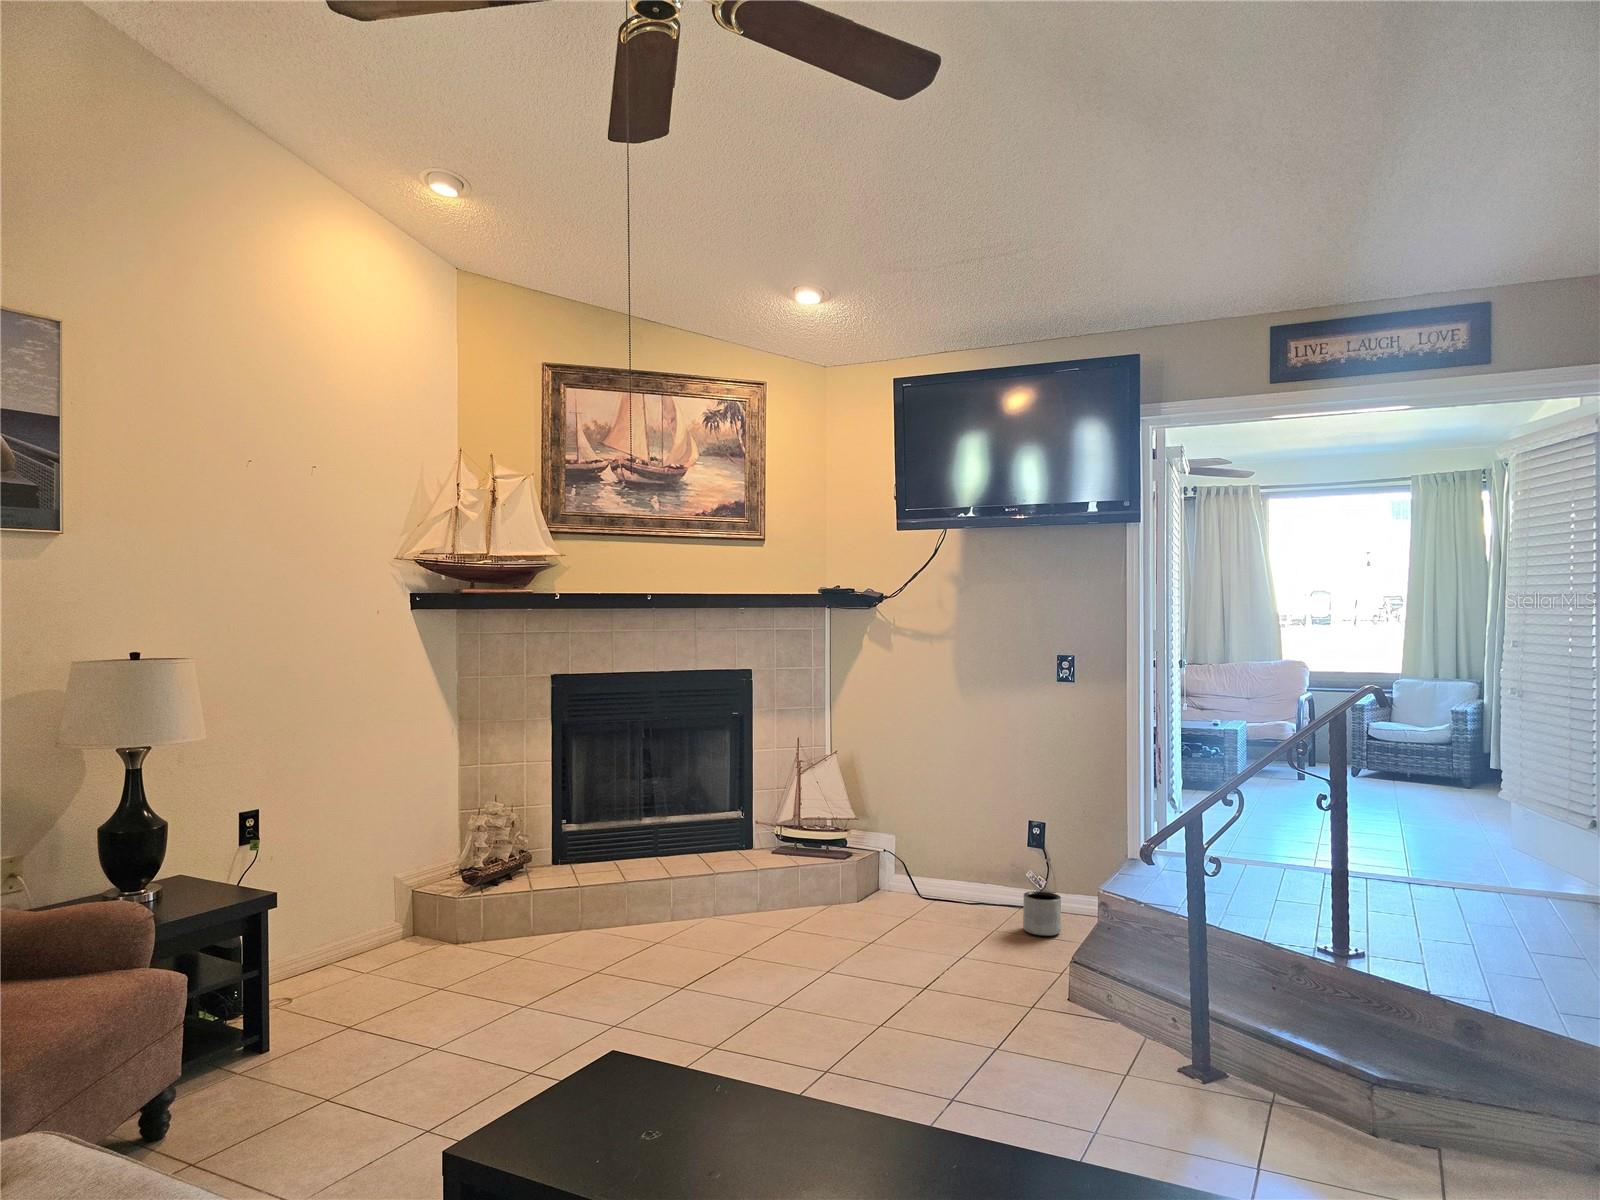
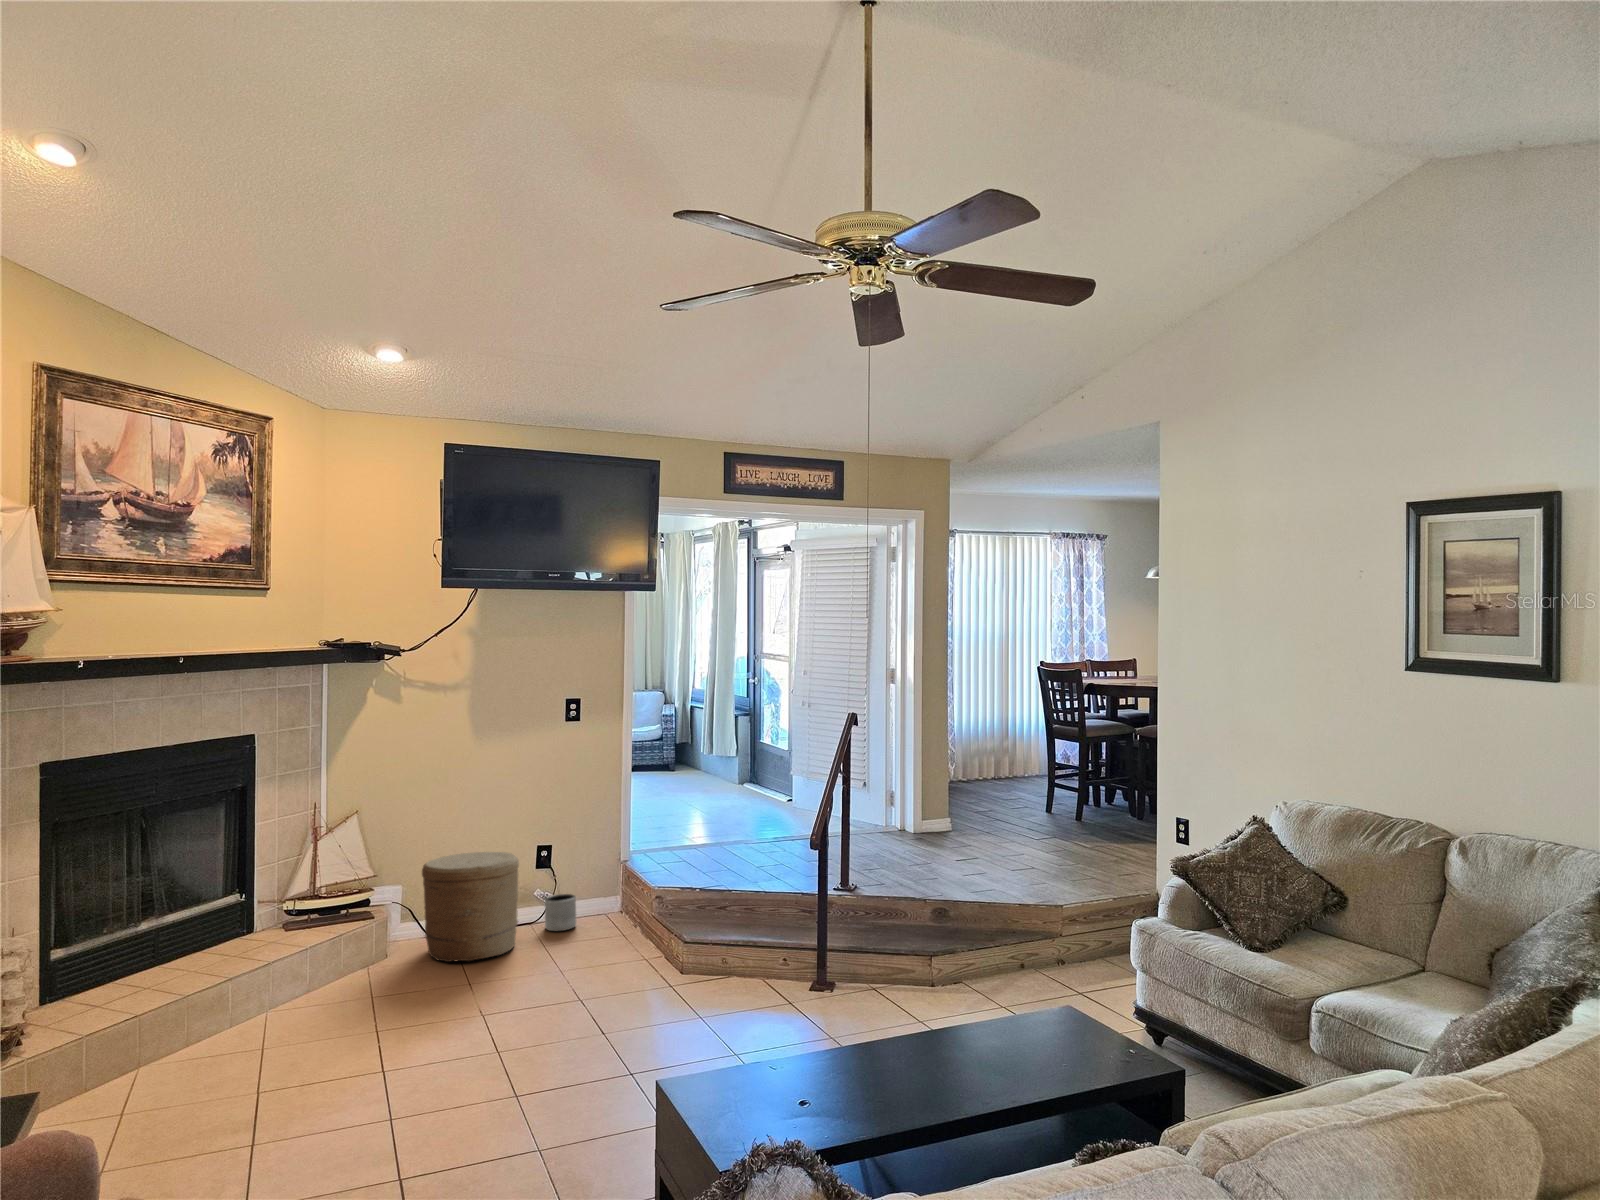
woven basket: none [881,818,983,936] -> present [422,852,519,962]

